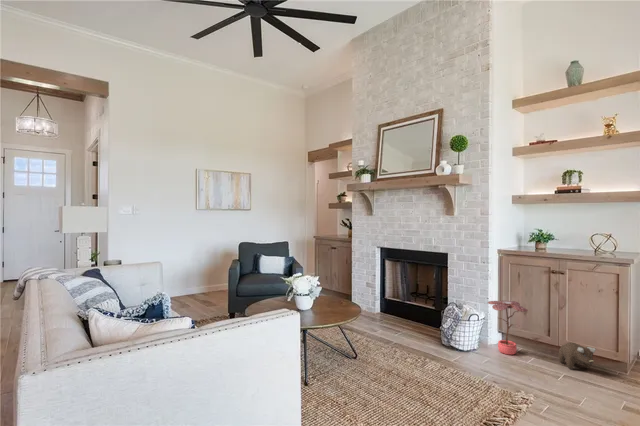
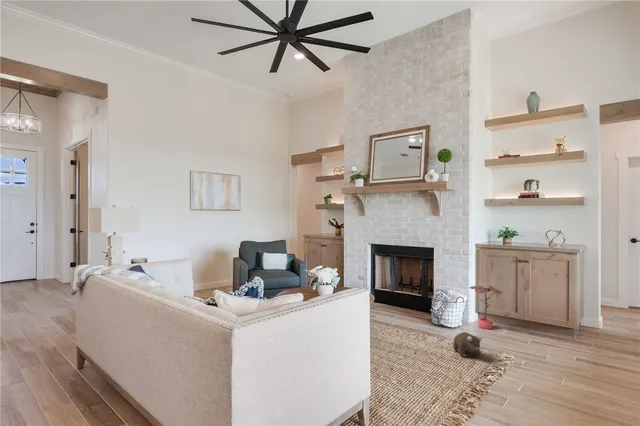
plush toy: present [558,343,596,369] -> present [453,332,482,356]

